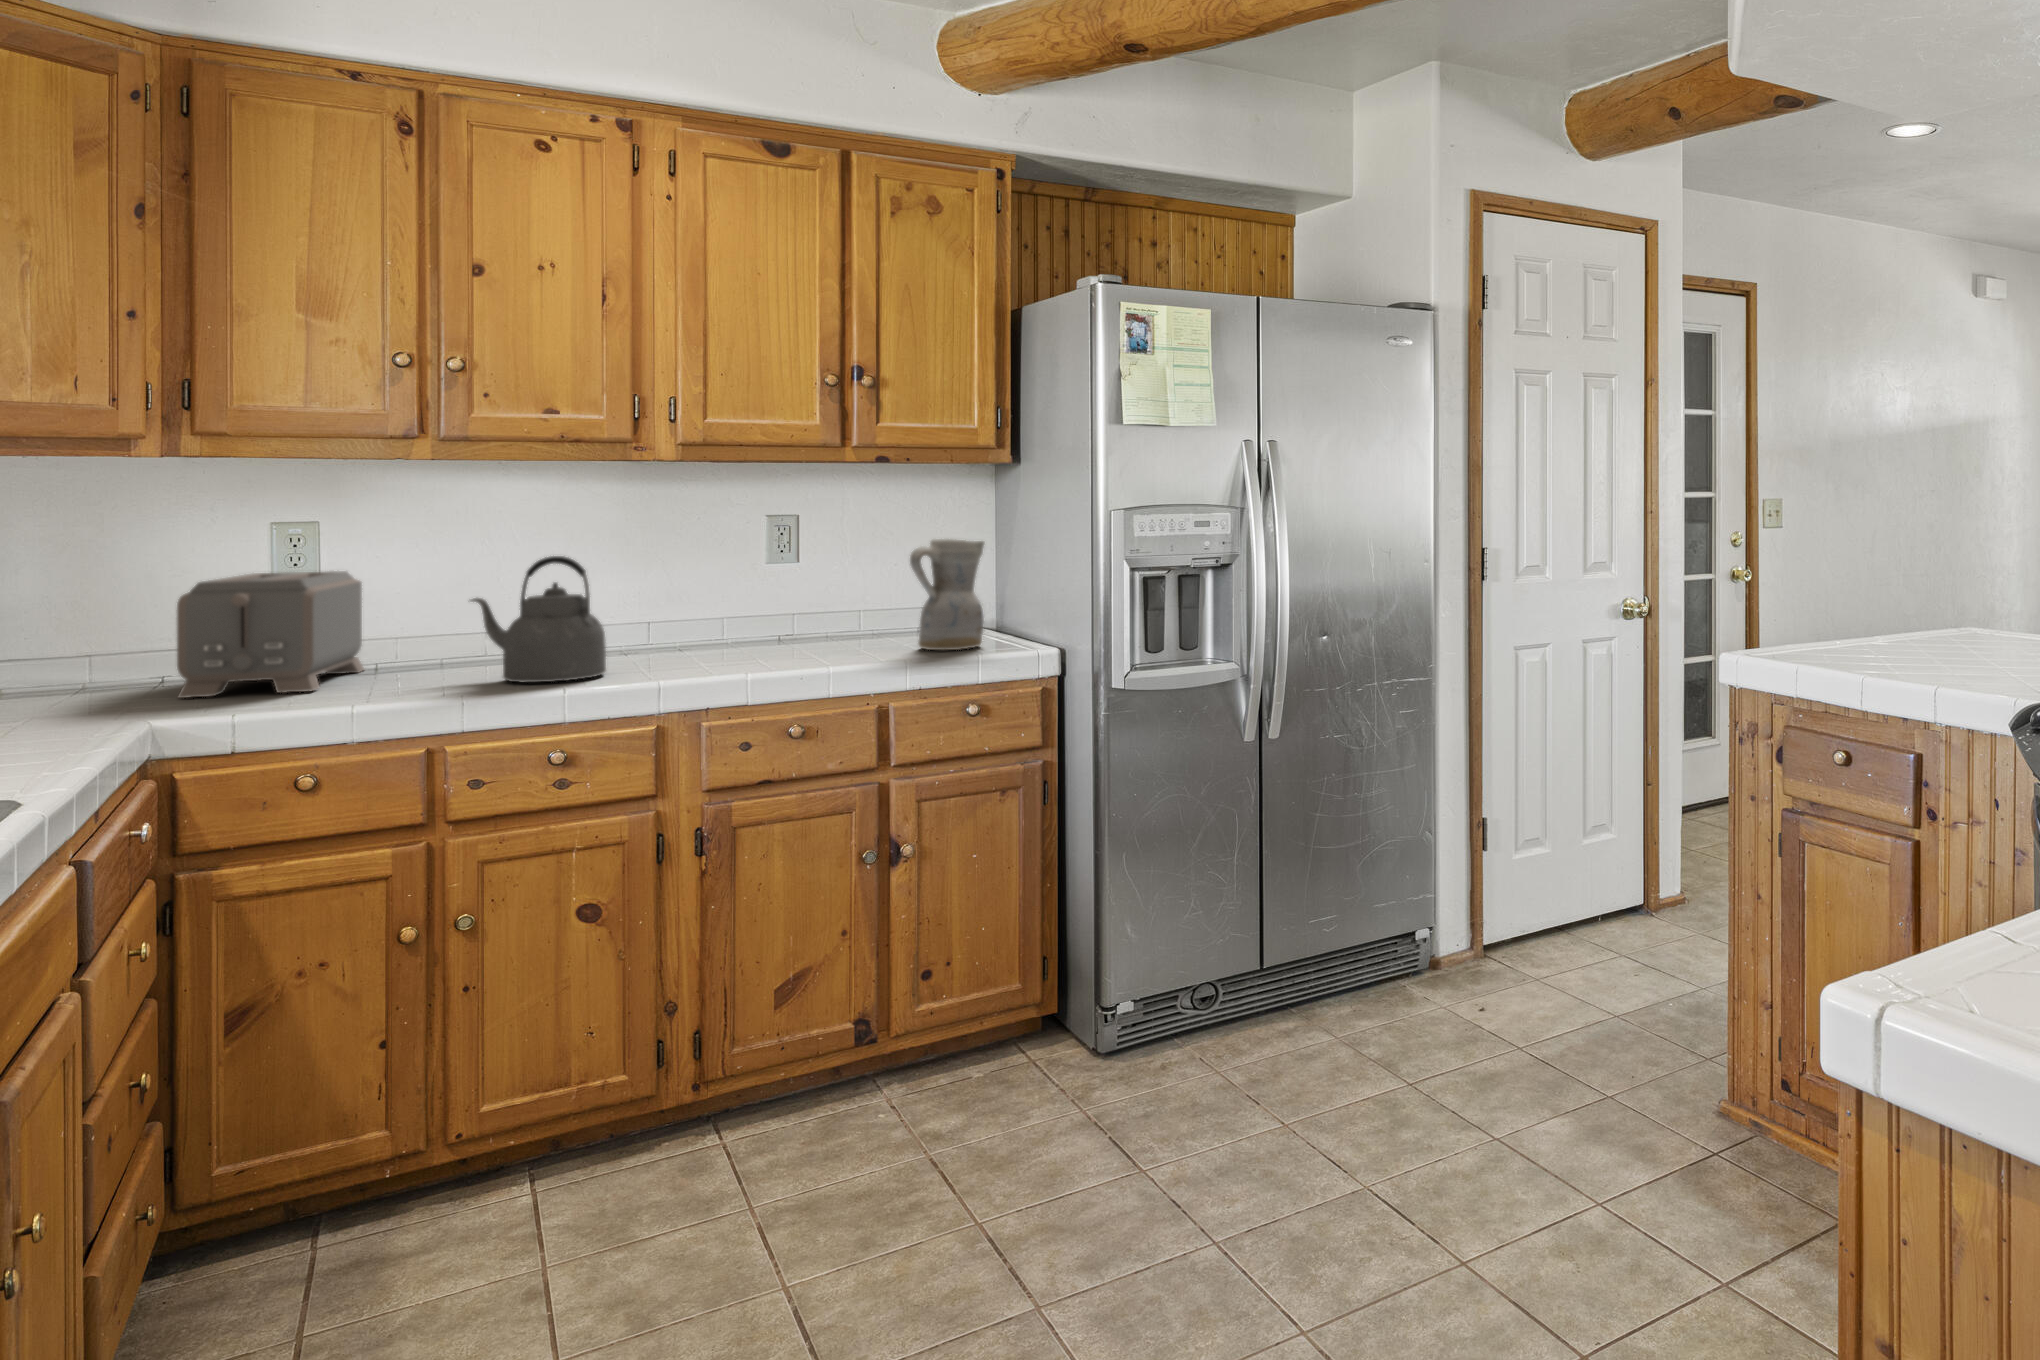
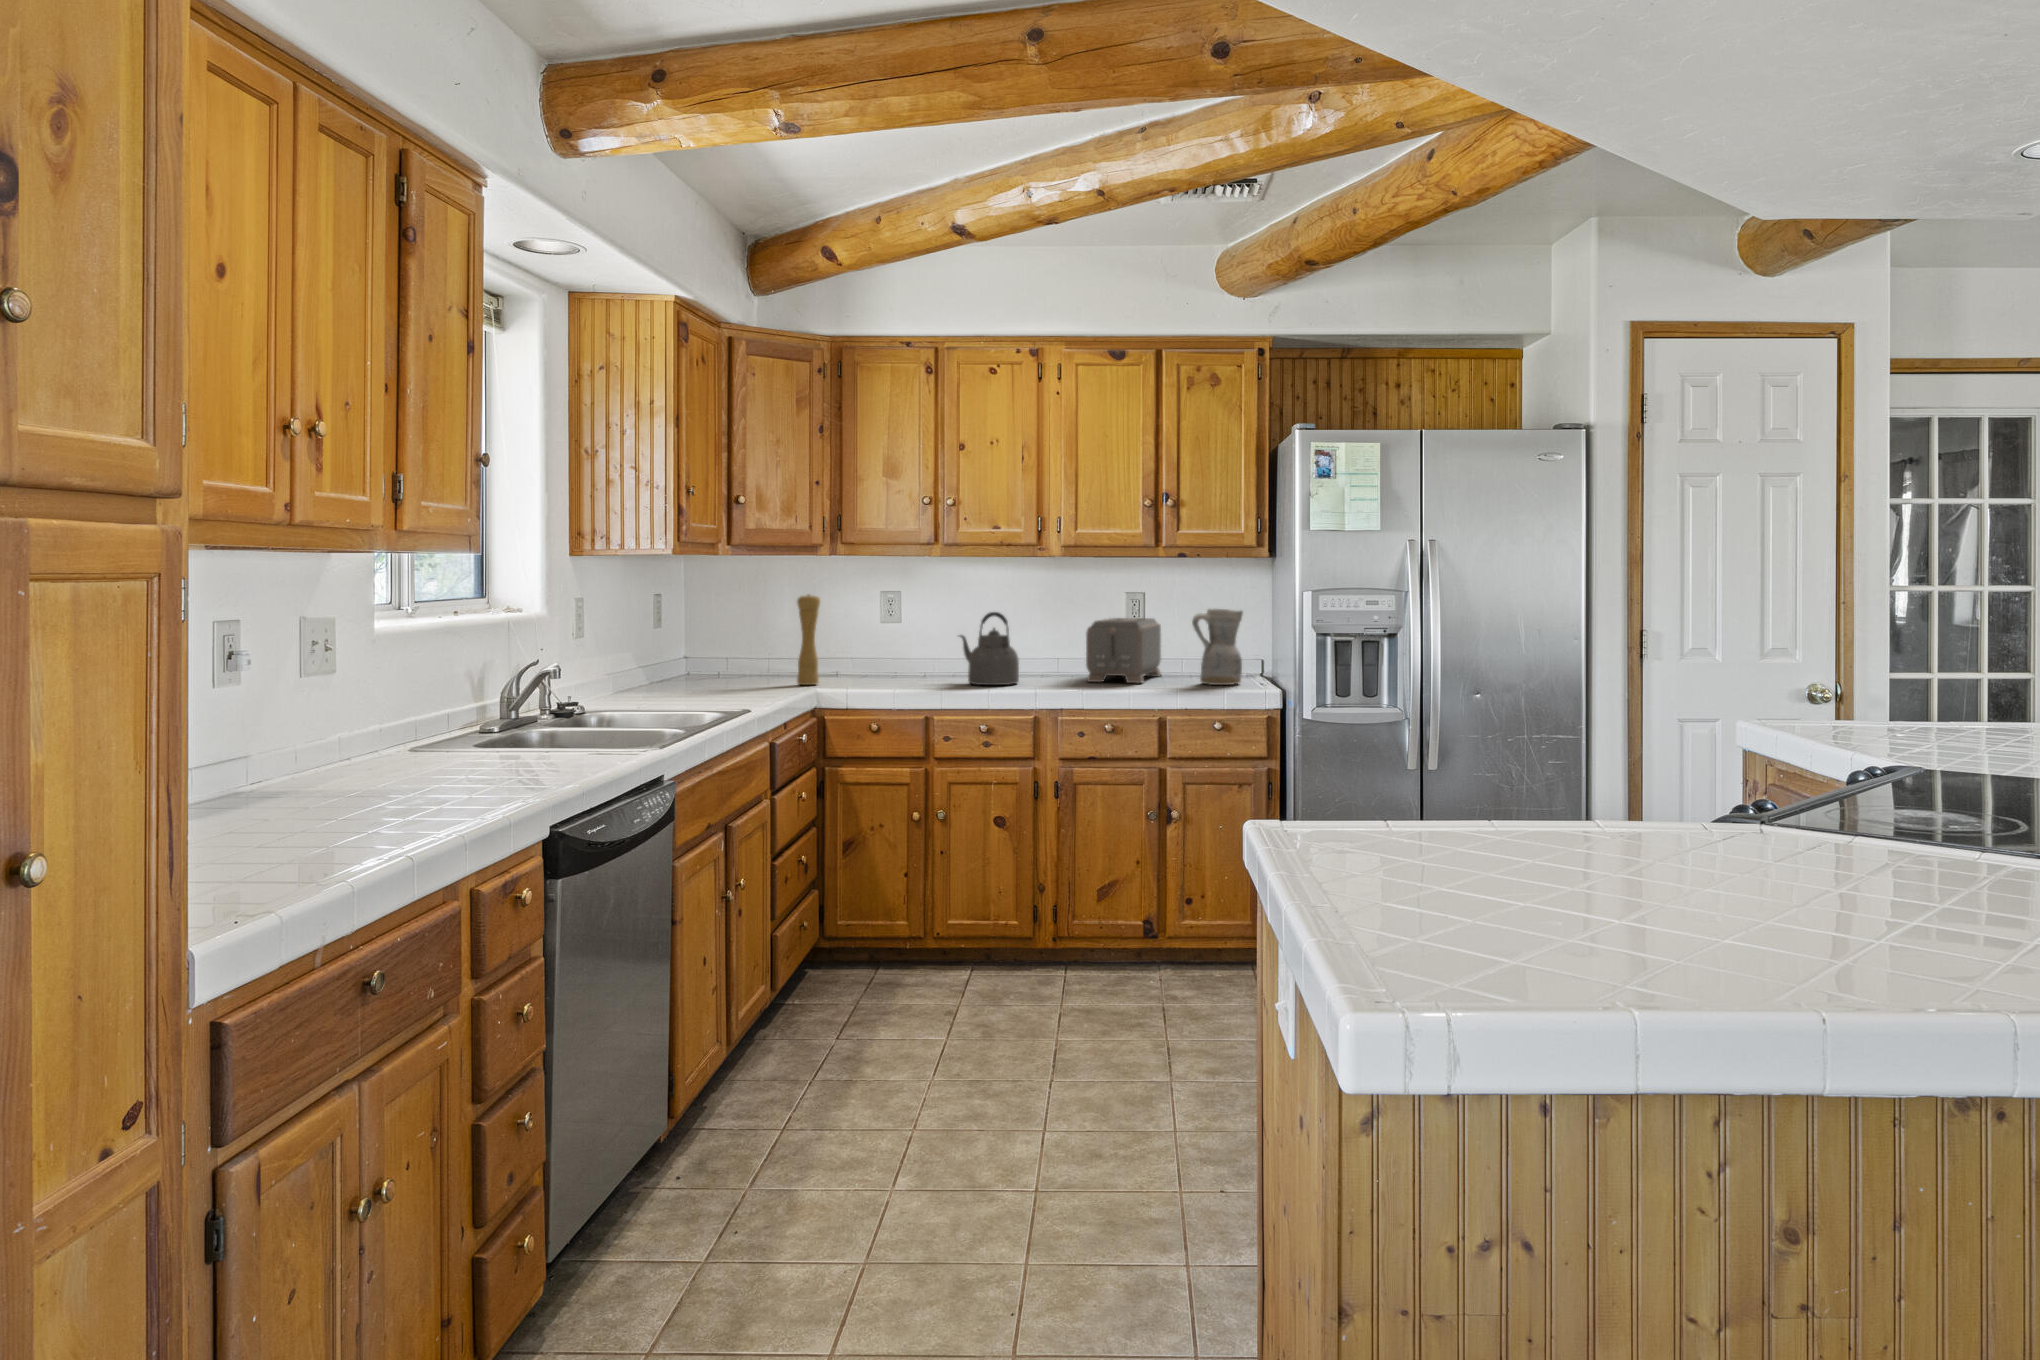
pepper mill: none [86,535,149,716] -> present [797,595,820,685]
toaster: present [177,571,365,698] -> present [1086,618,1161,683]

